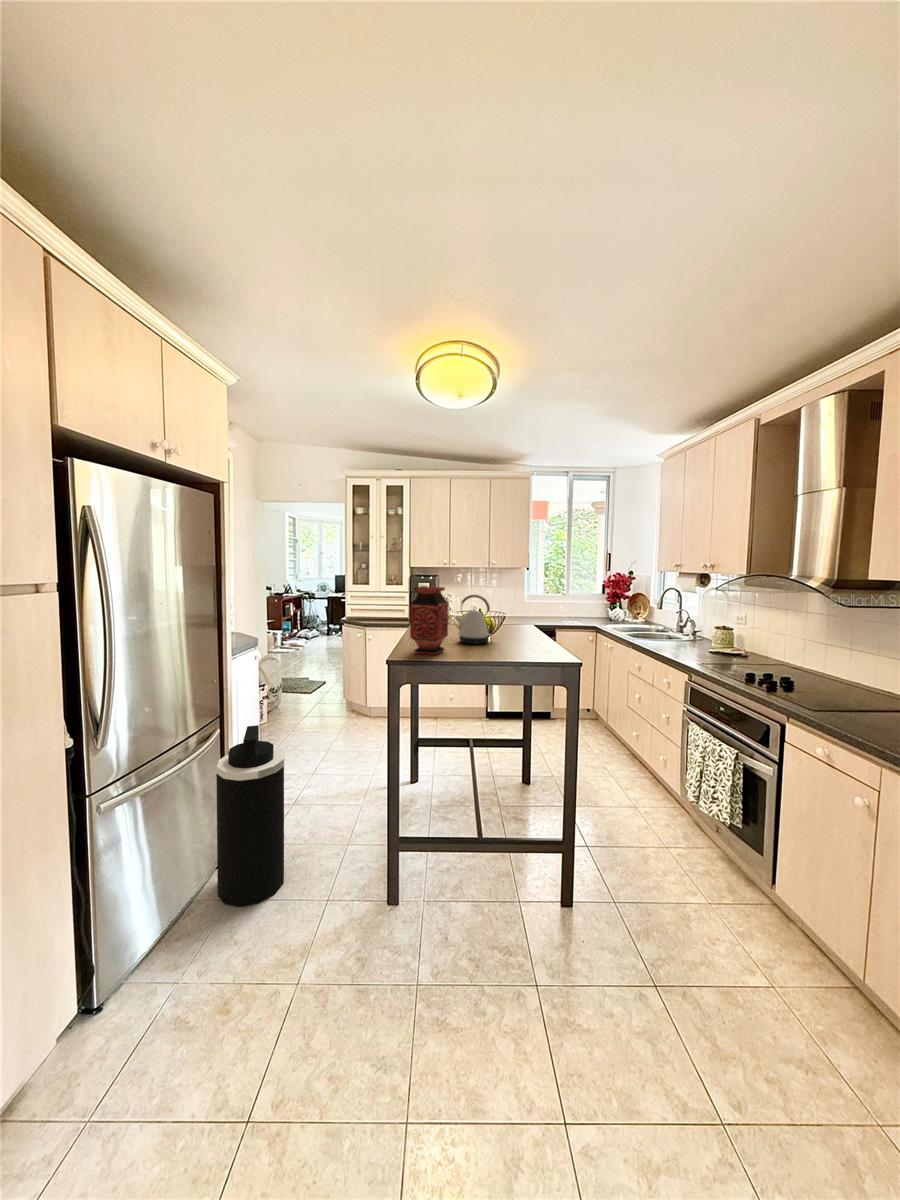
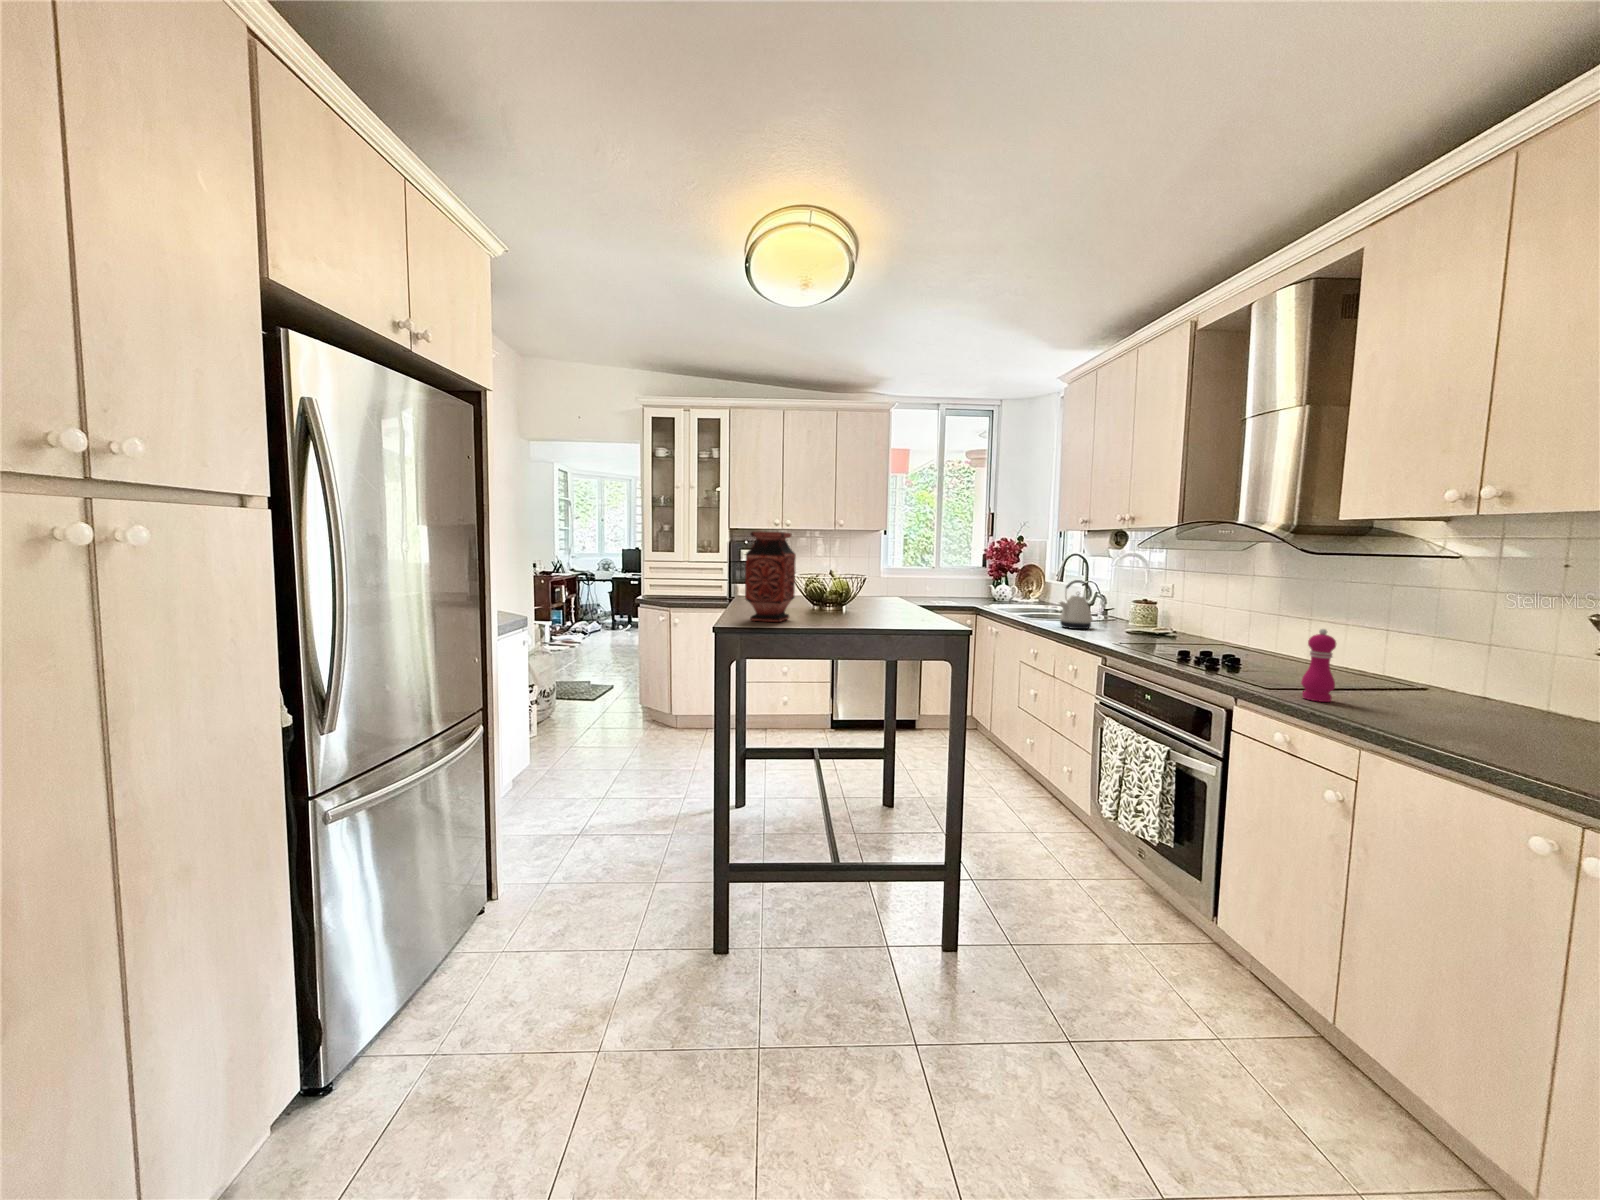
kettle: present [455,595,491,644] -> present [1059,580,1093,629]
pepper mill: none [838,667,865,725] -> present [1301,629,1336,702]
trash can: present [216,725,284,907] -> none [482,719,574,961]

